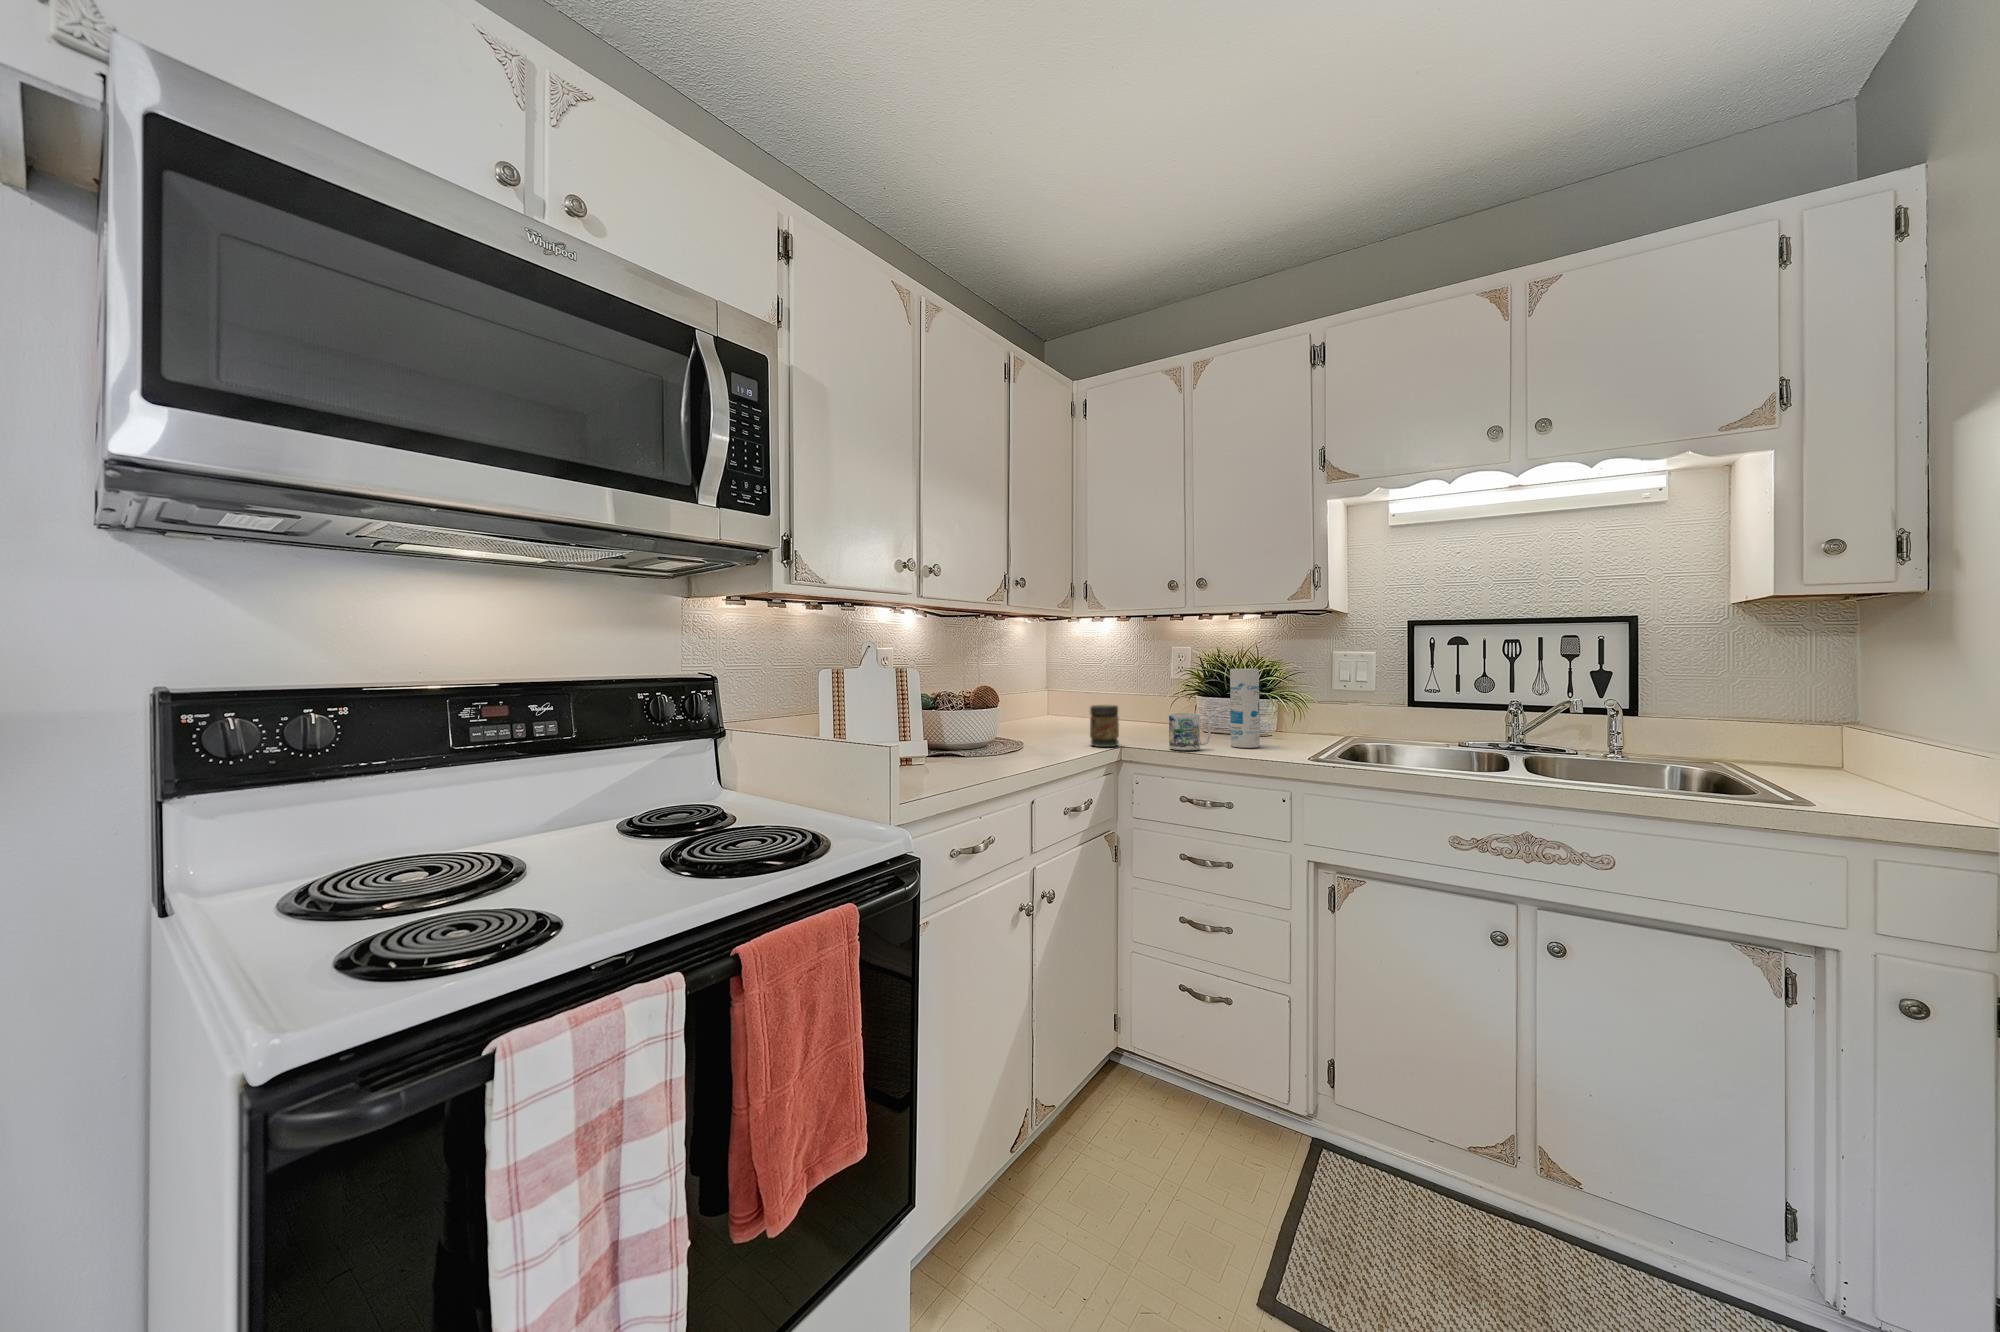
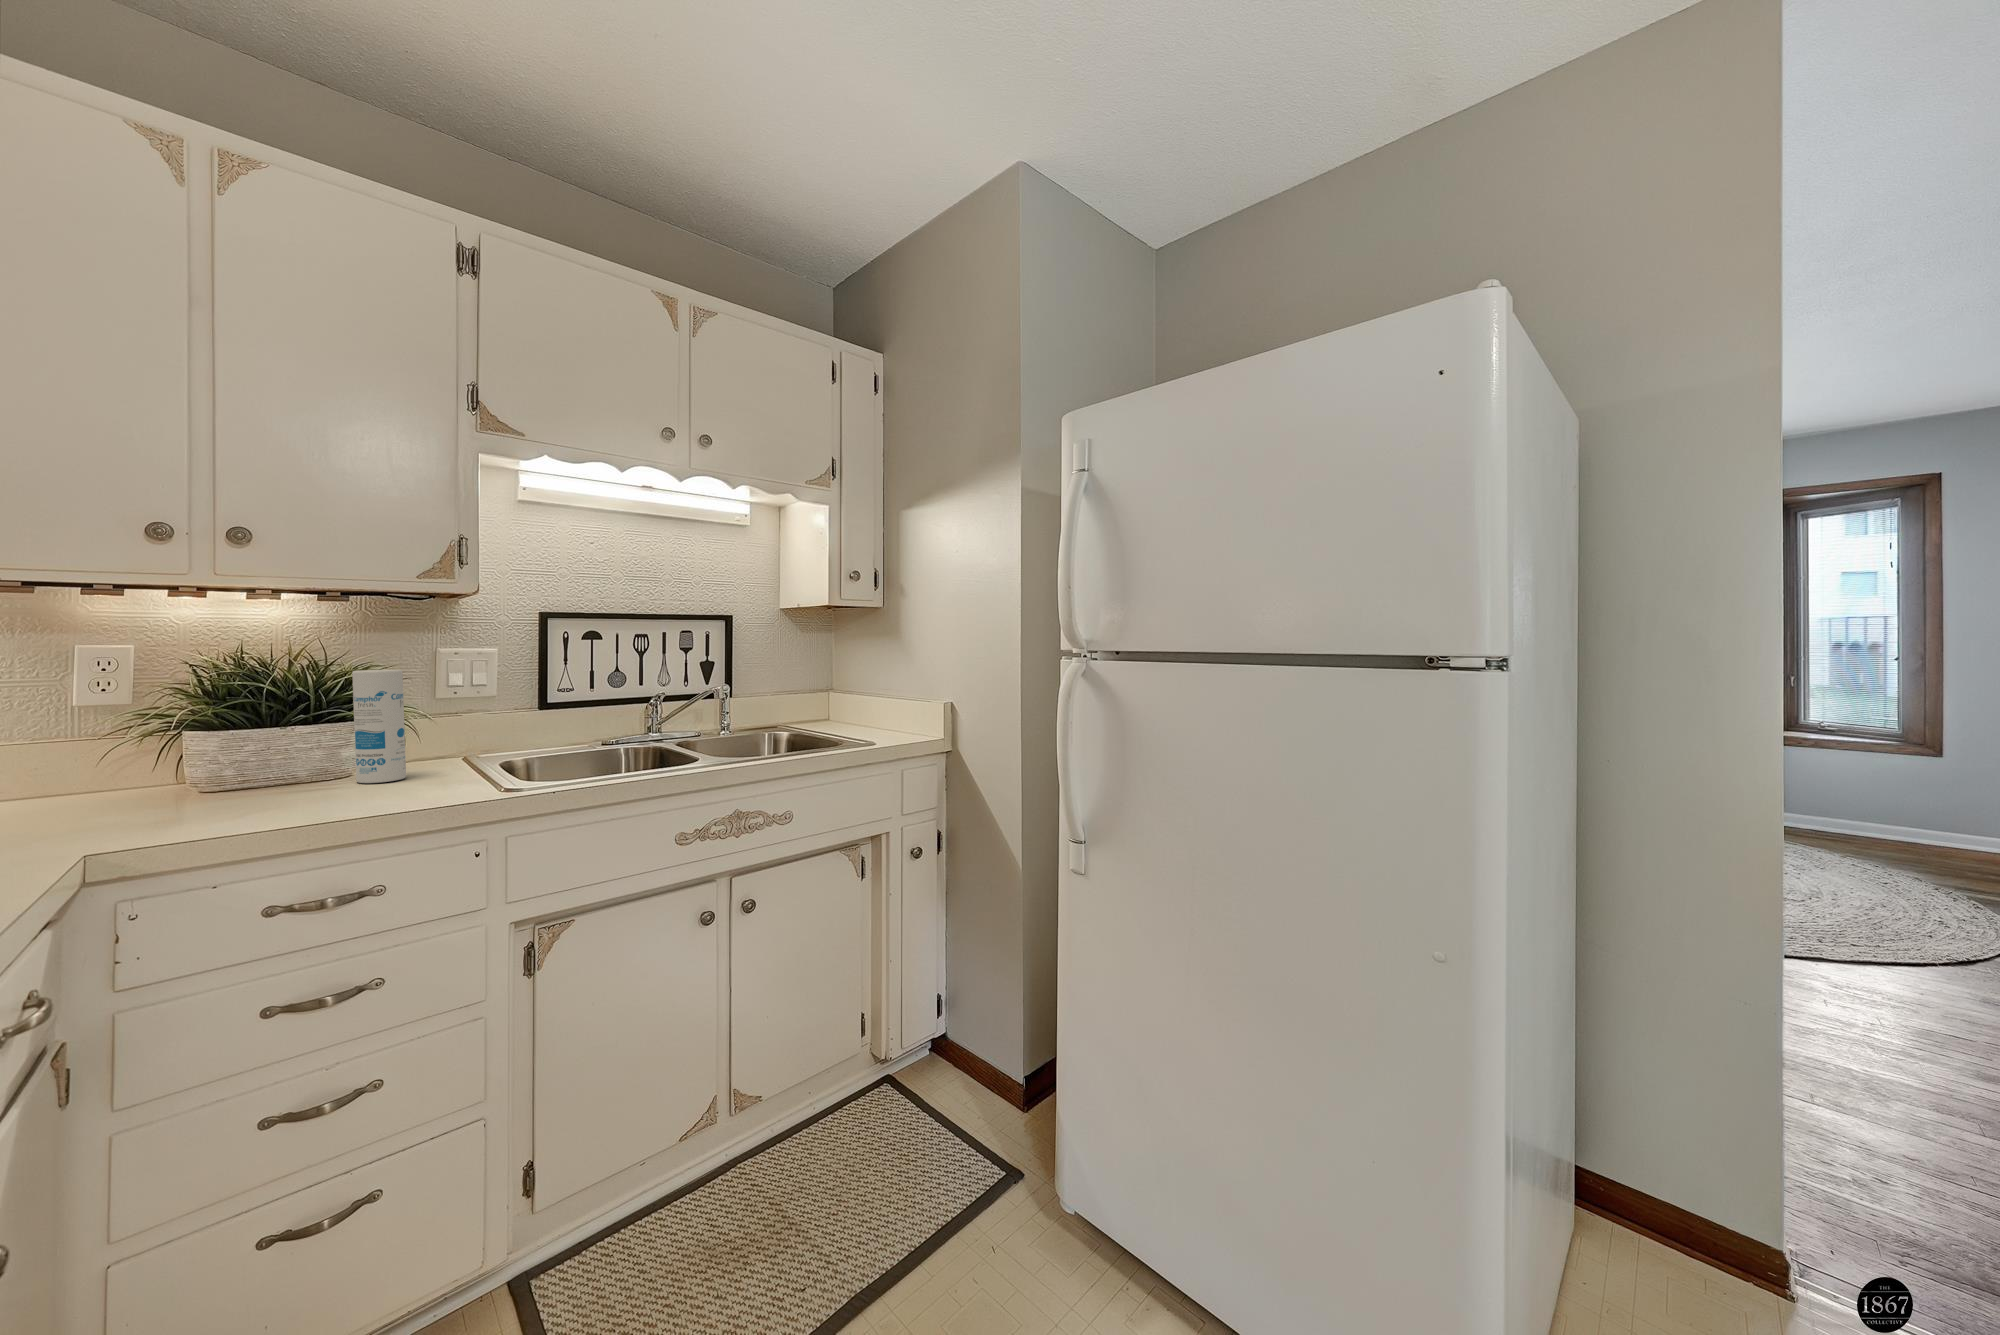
jar: present [1090,705,1119,747] -> none [58,746,143,831]
mug: present [1169,713,1211,750] -> none [265,742,341,804]

